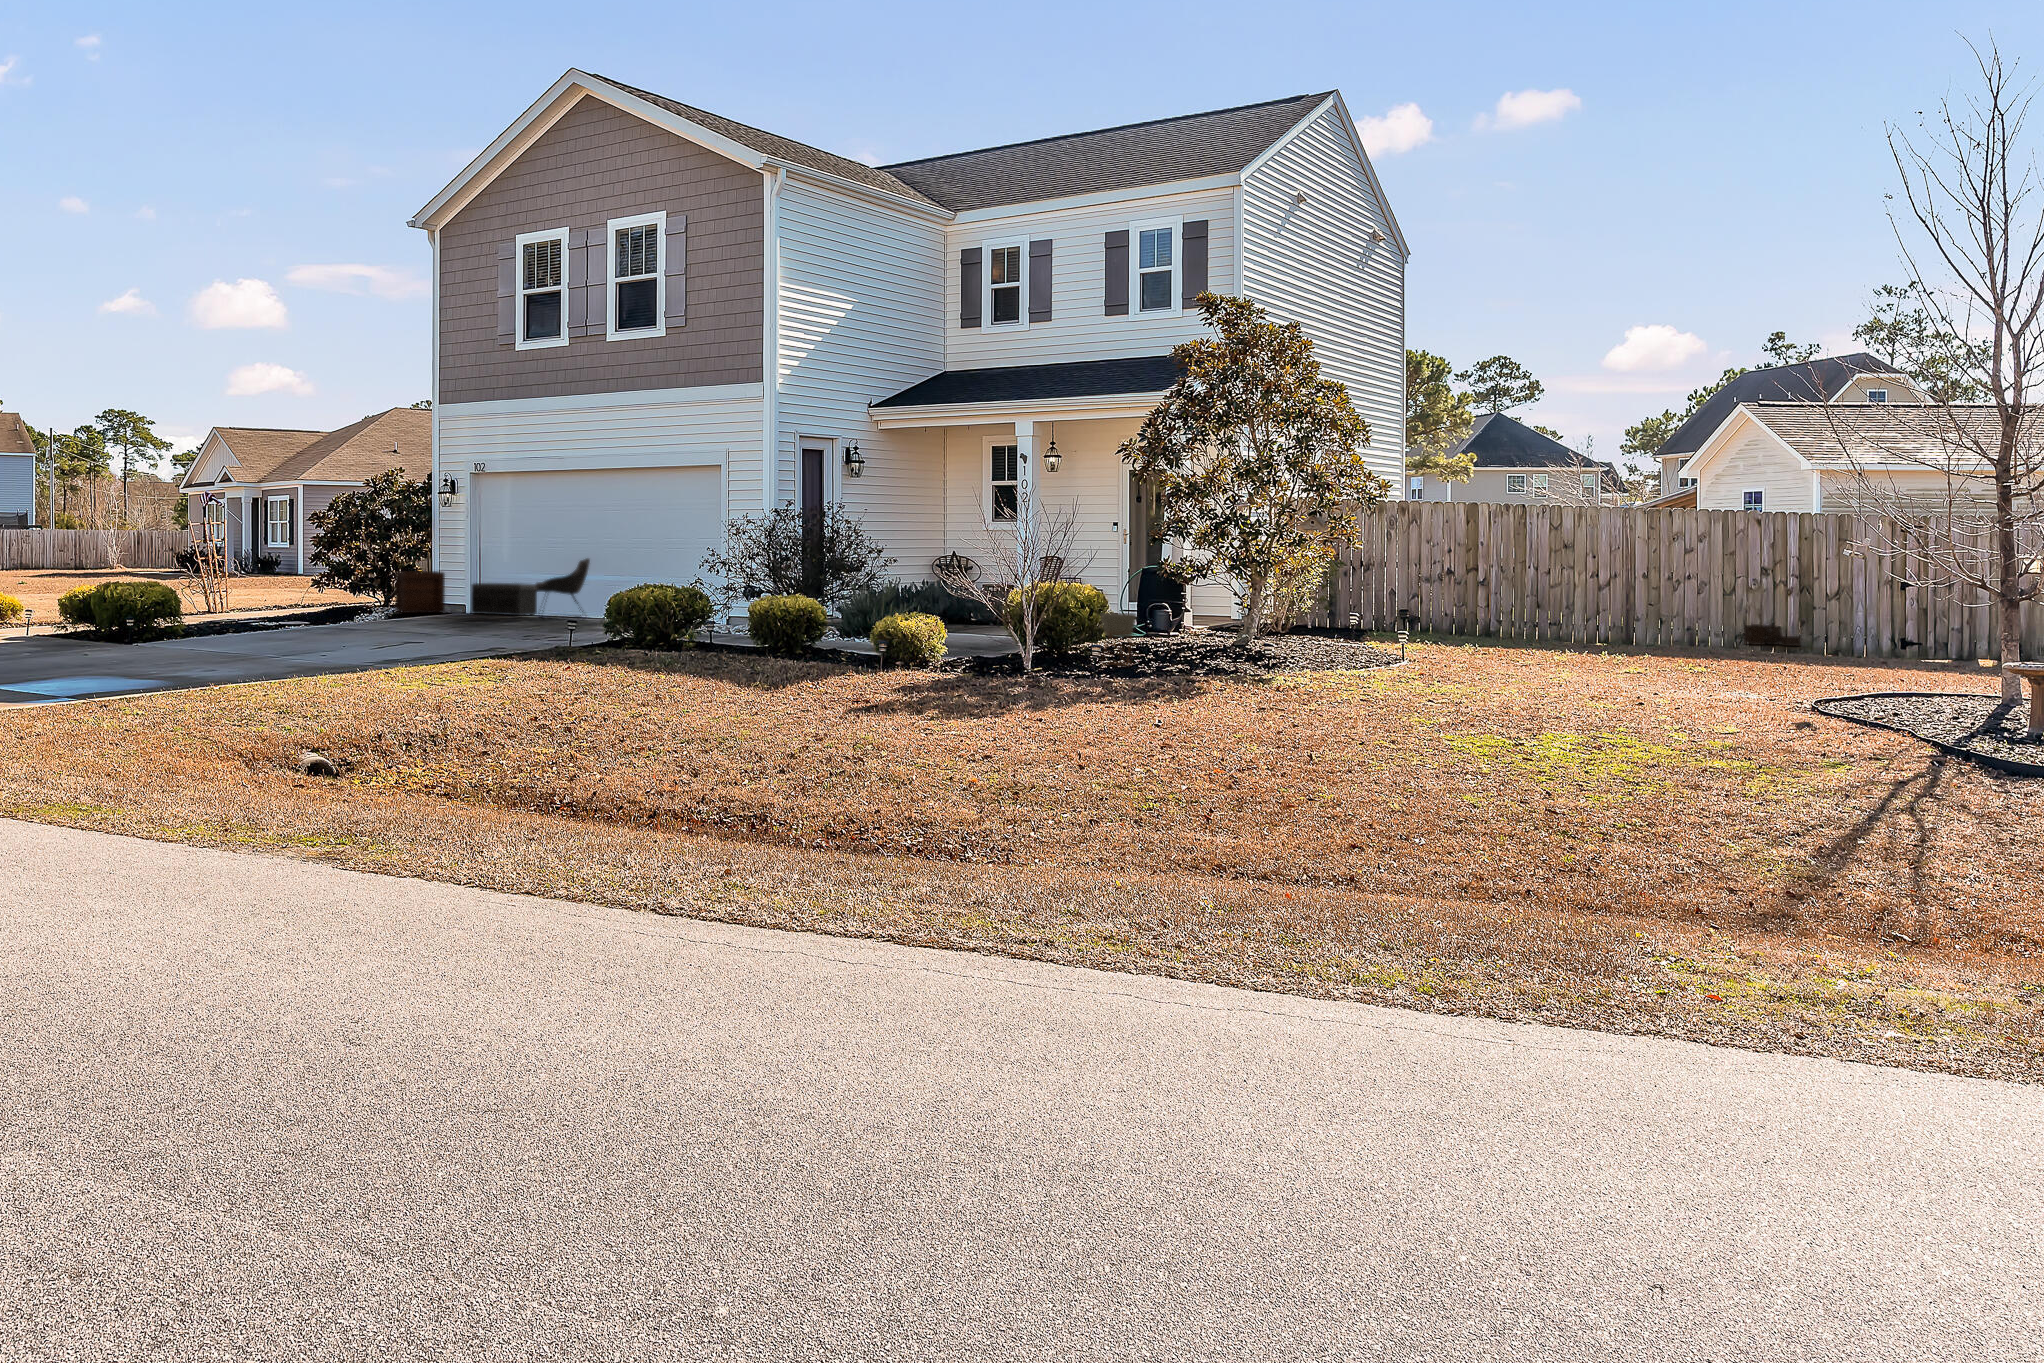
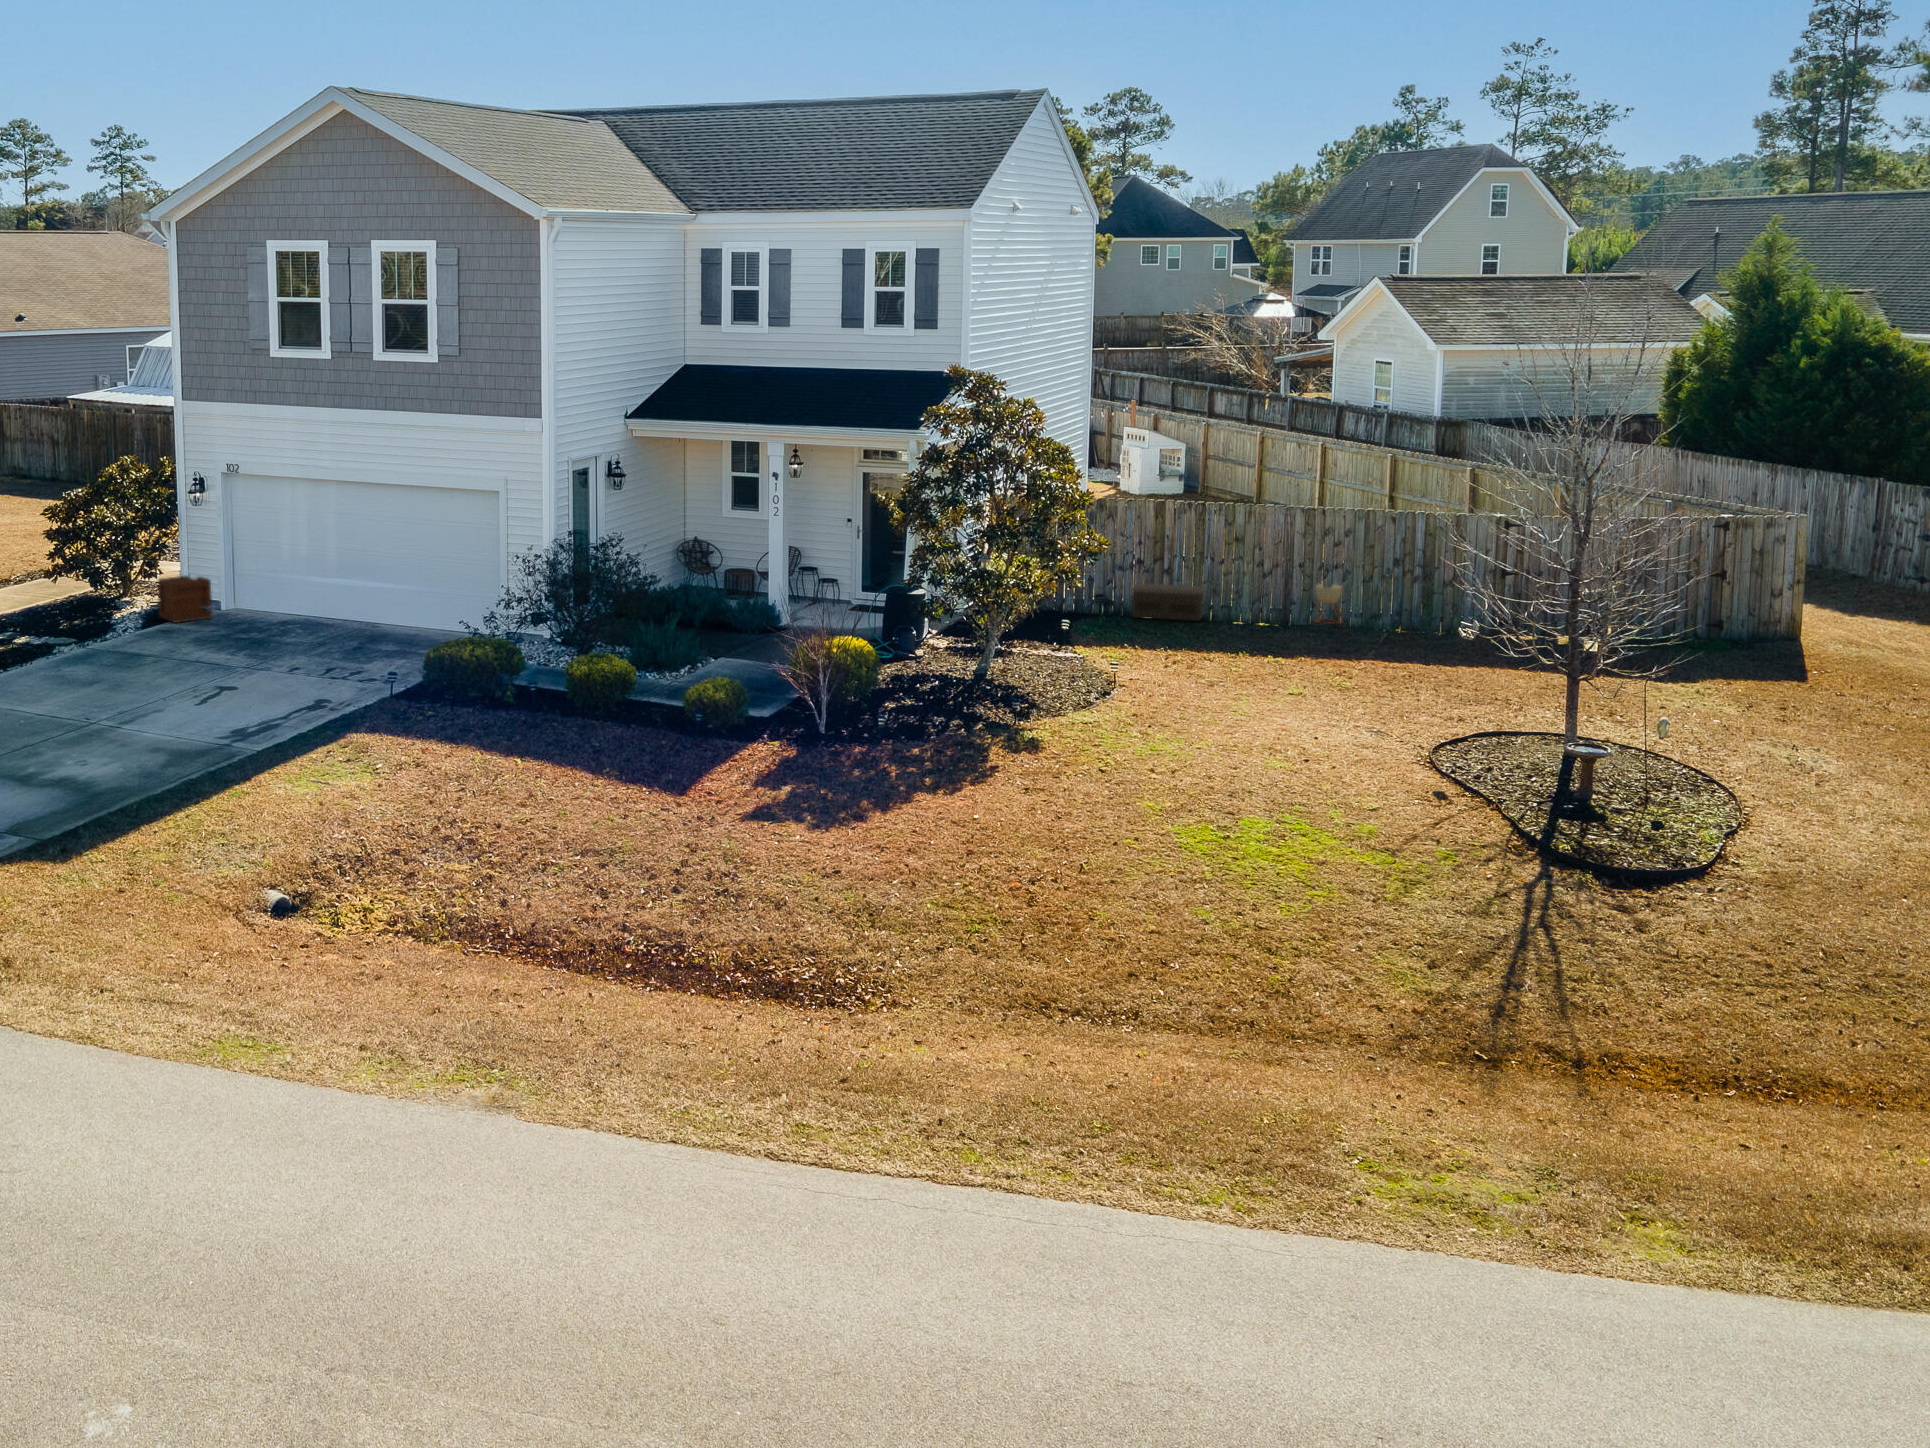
lounge chair: present [533,558,590,618] -> none [310,567,366,633]
storage bench: present [471,583,537,616] -> present [1132,583,1204,621]
planter: present [1101,613,1136,666] -> present [1315,584,1342,623]
woven basket: present [1743,624,1801,646] -> none [1376,605,1421,630]

